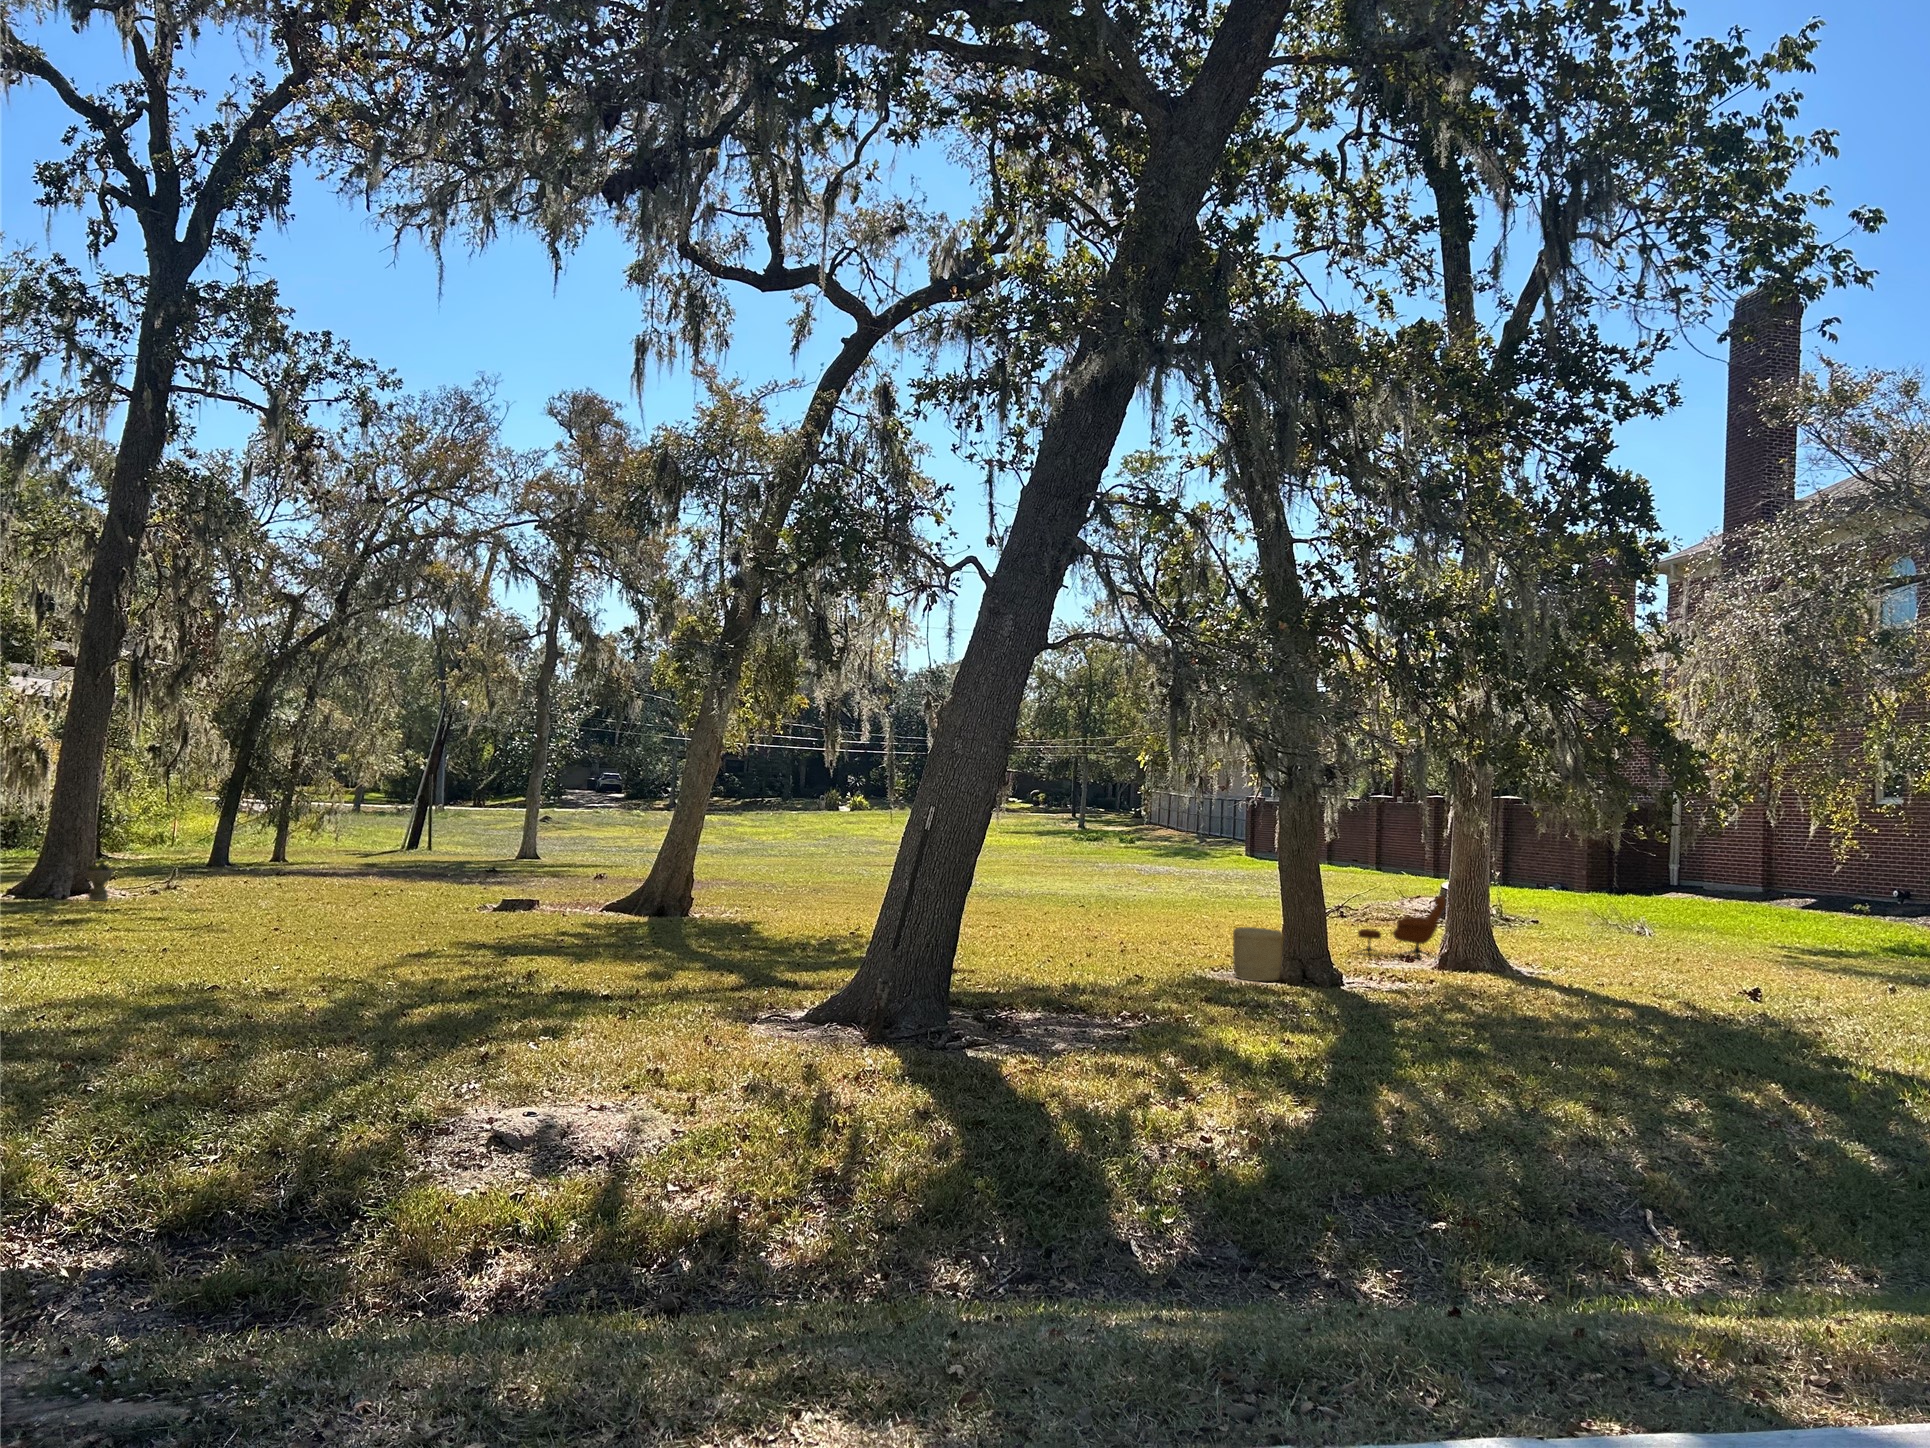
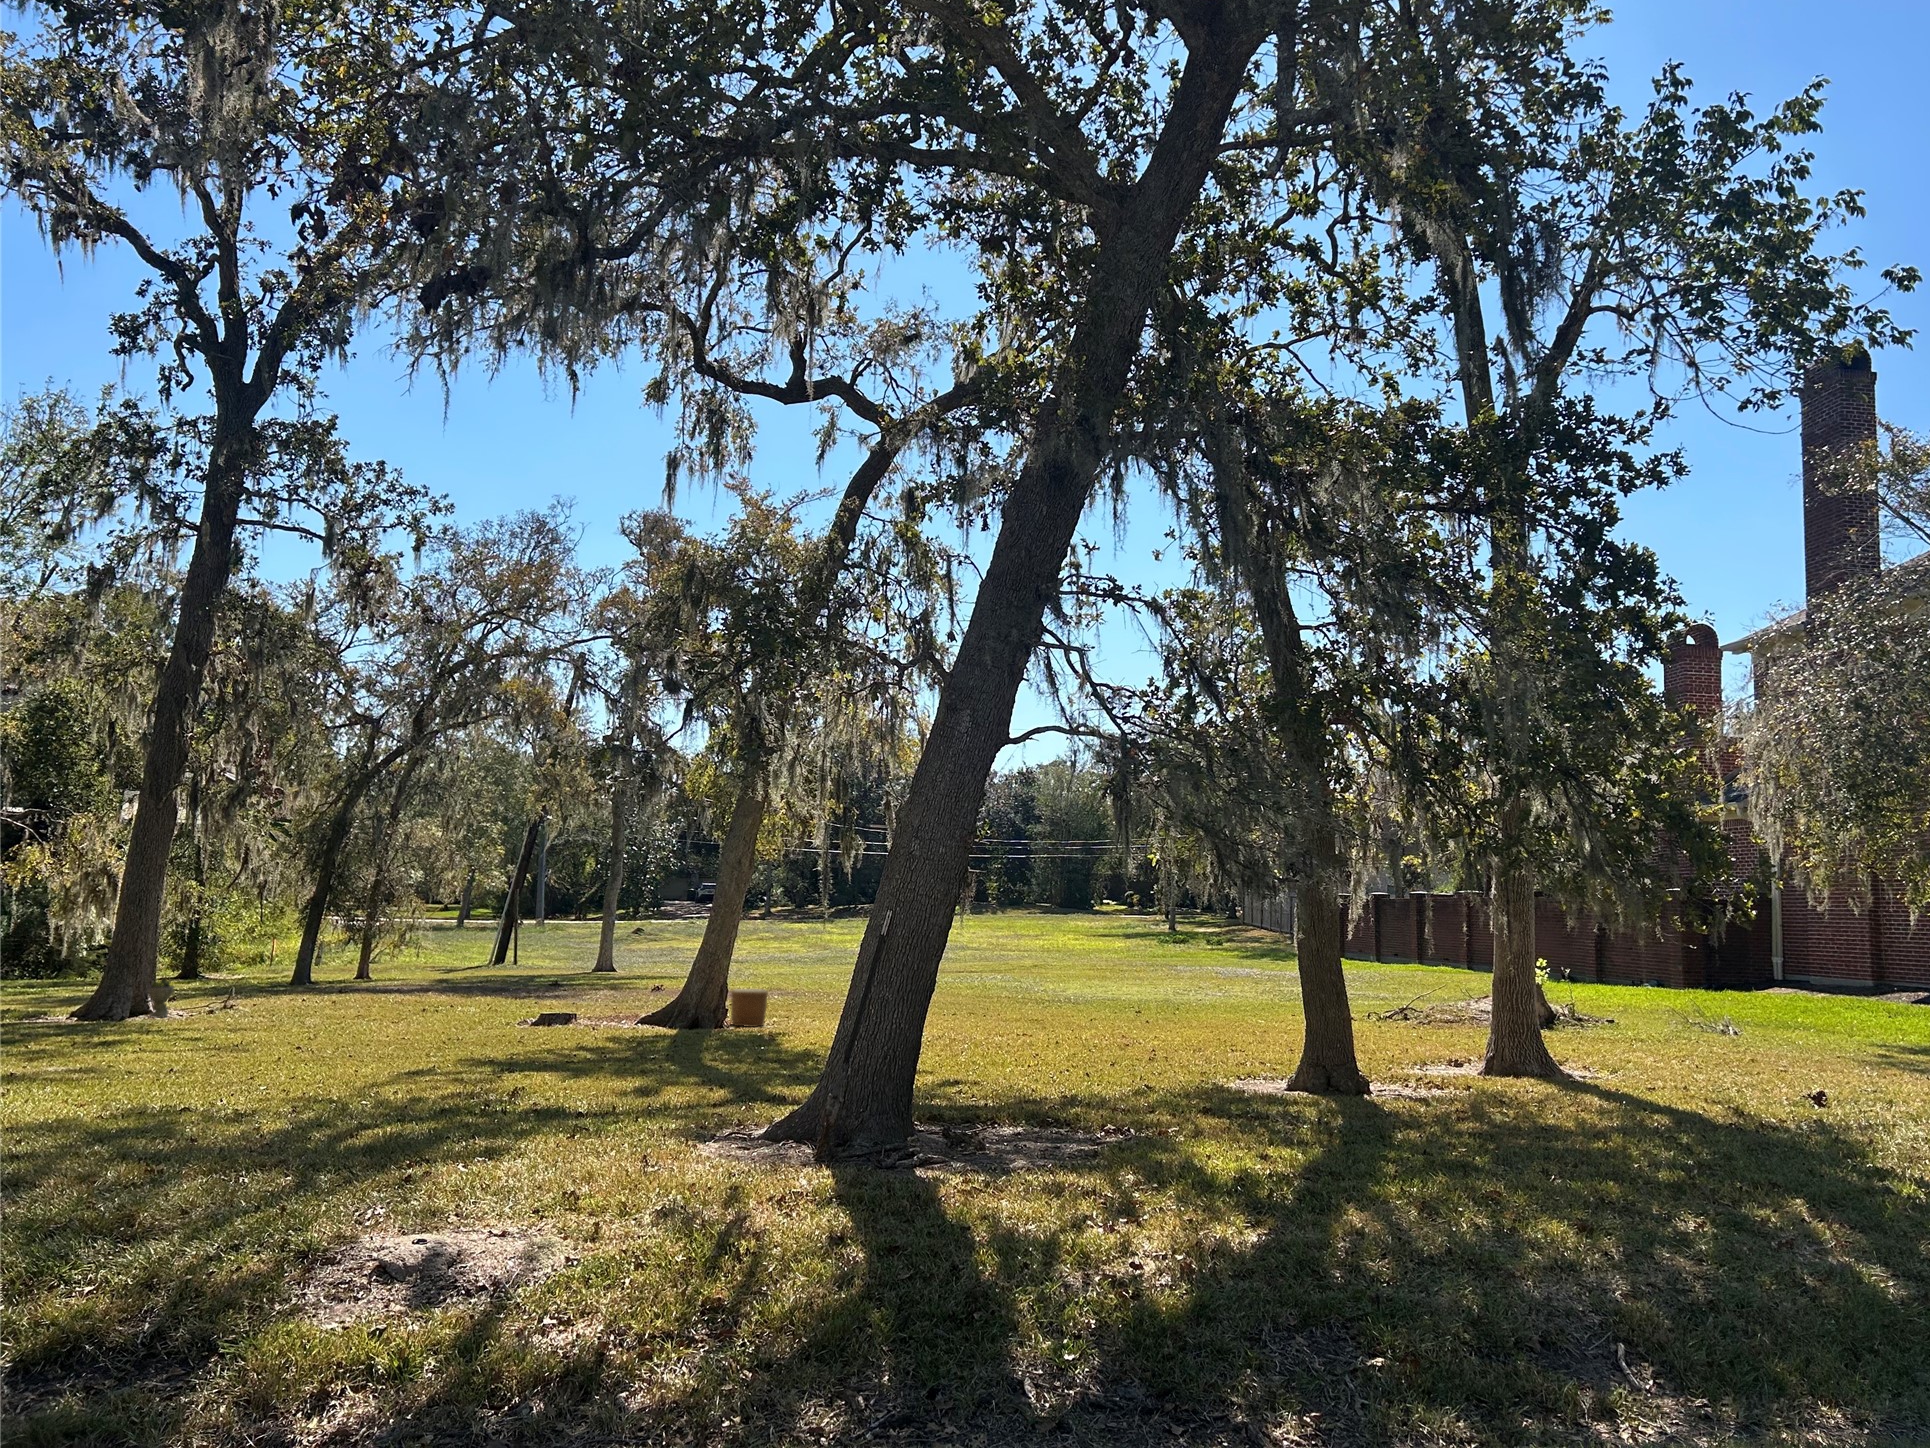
lounge chair: present [1358,895,1446,958] -> none [1394,994,1490,1064]
woven basket: present [1233,927,1284,981] -> present [731,989,768,1027]

